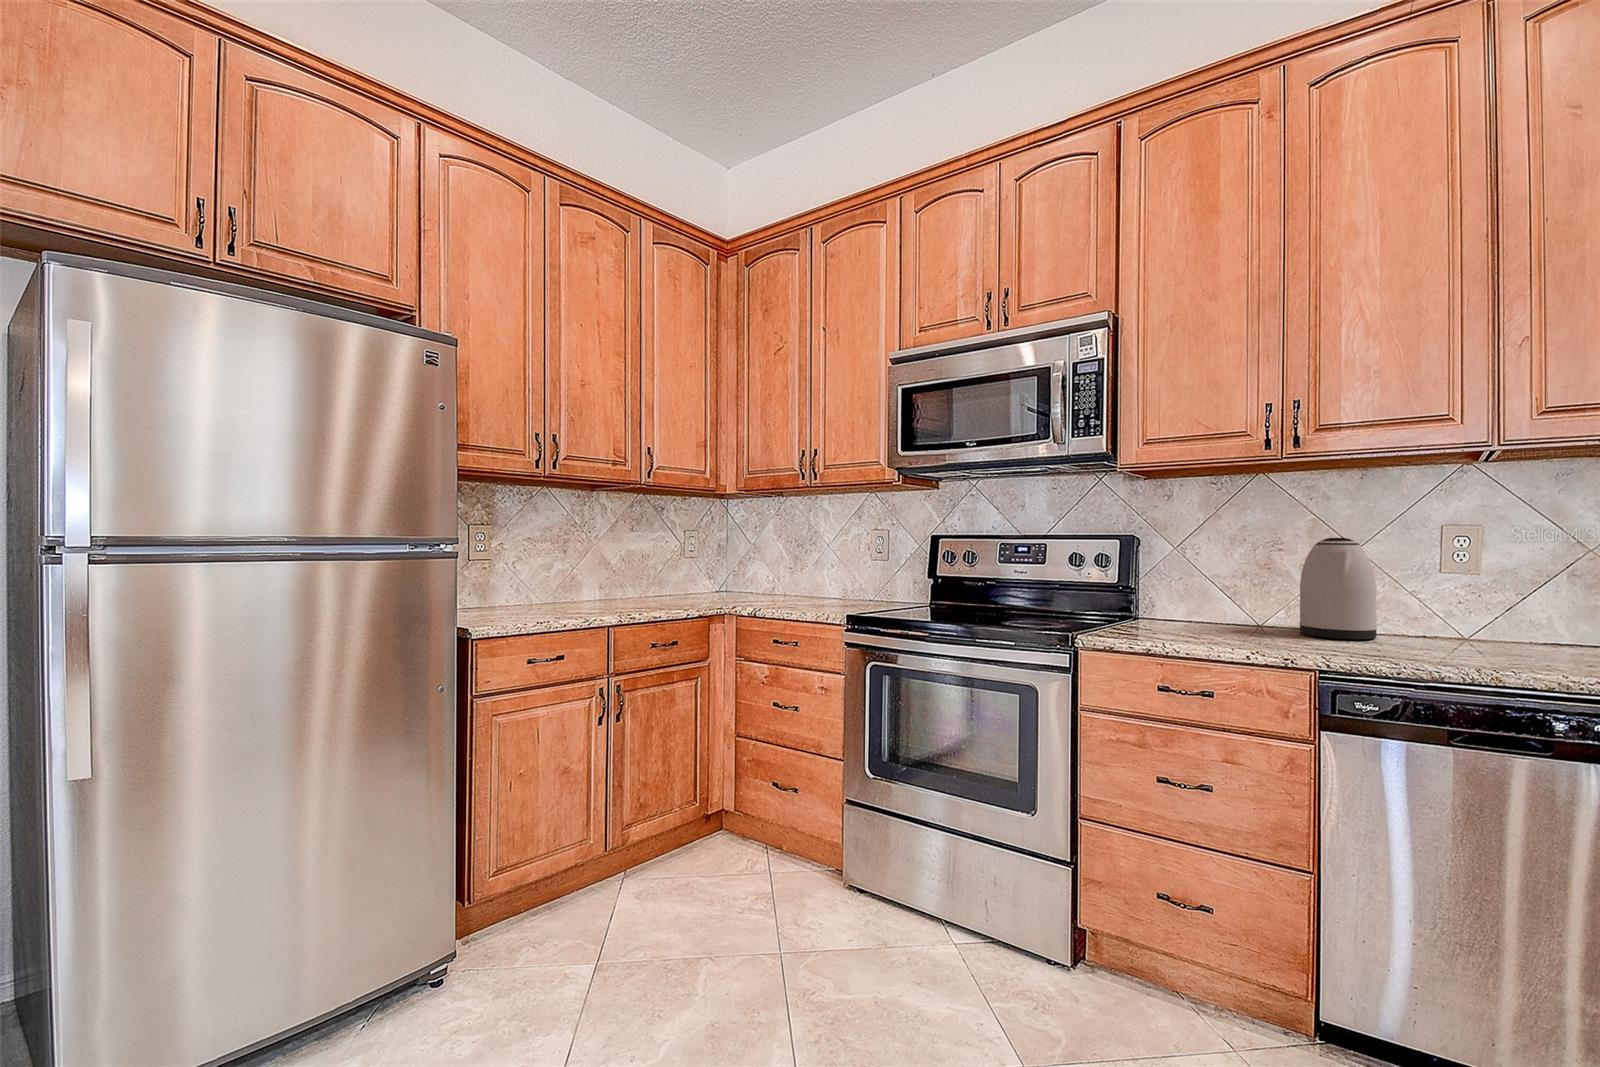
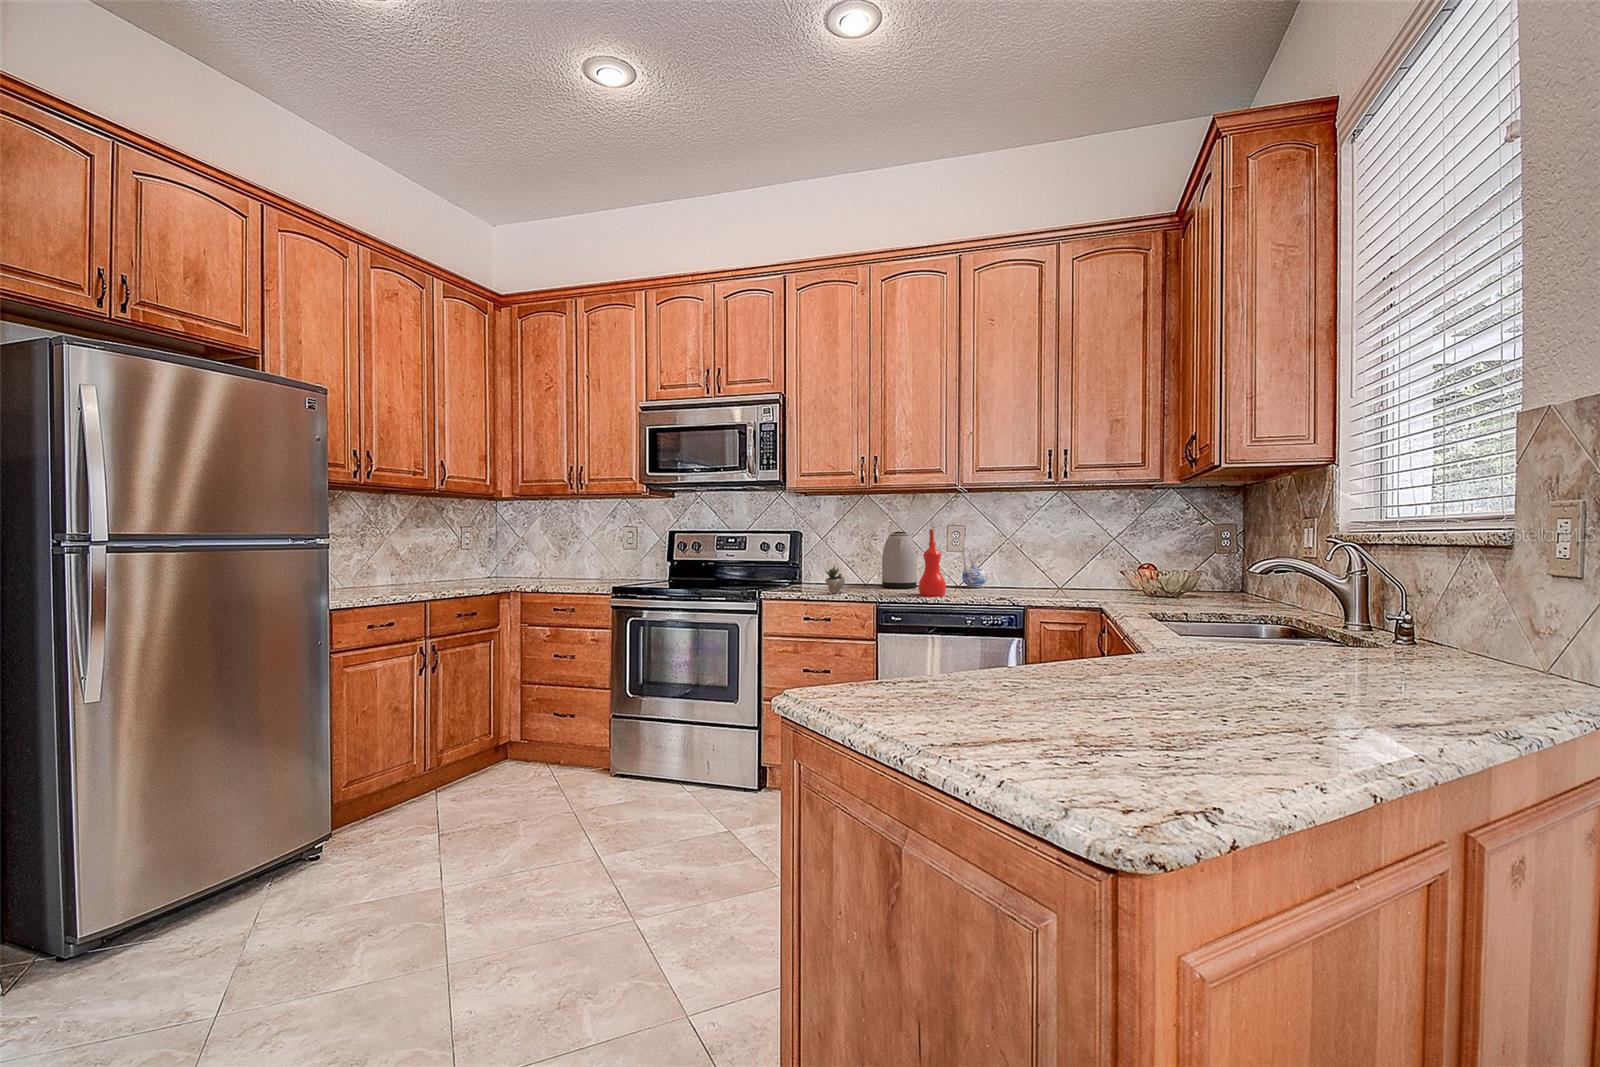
spray bottle: none [1408,532,1479,668] -> present [919,529,946,597]
ceramic pitcher: none [1481,568,1545,646] -> present [962,547,986,587]
succulent plant: none [1196,595,1261,645] -> present [825,566,845,594]

